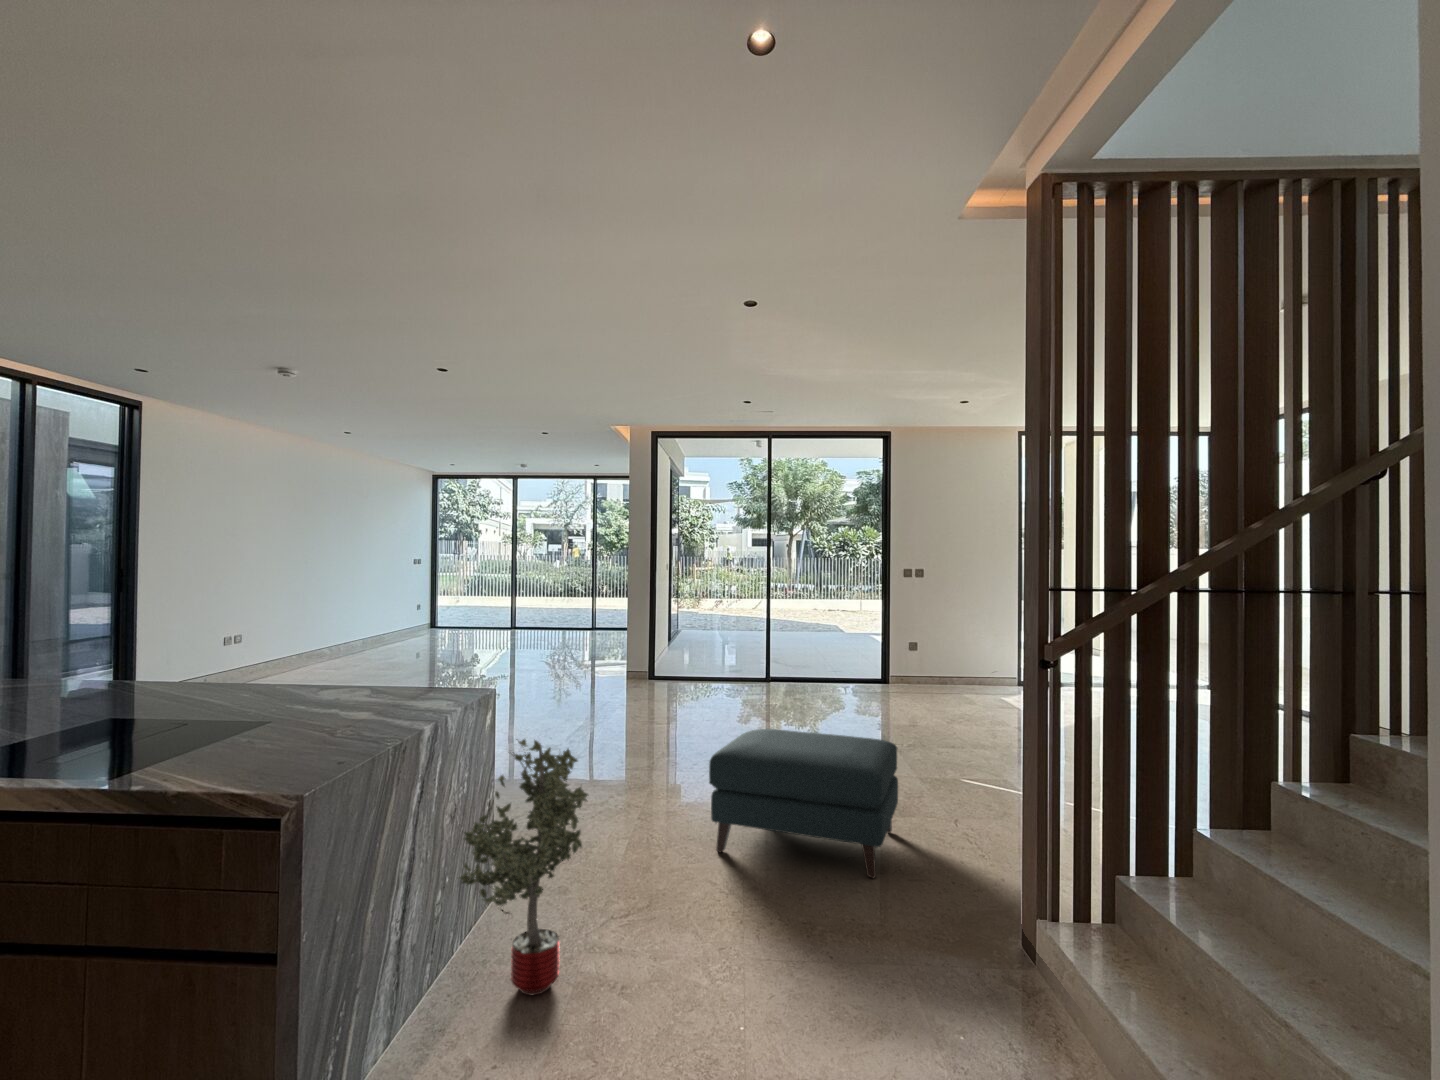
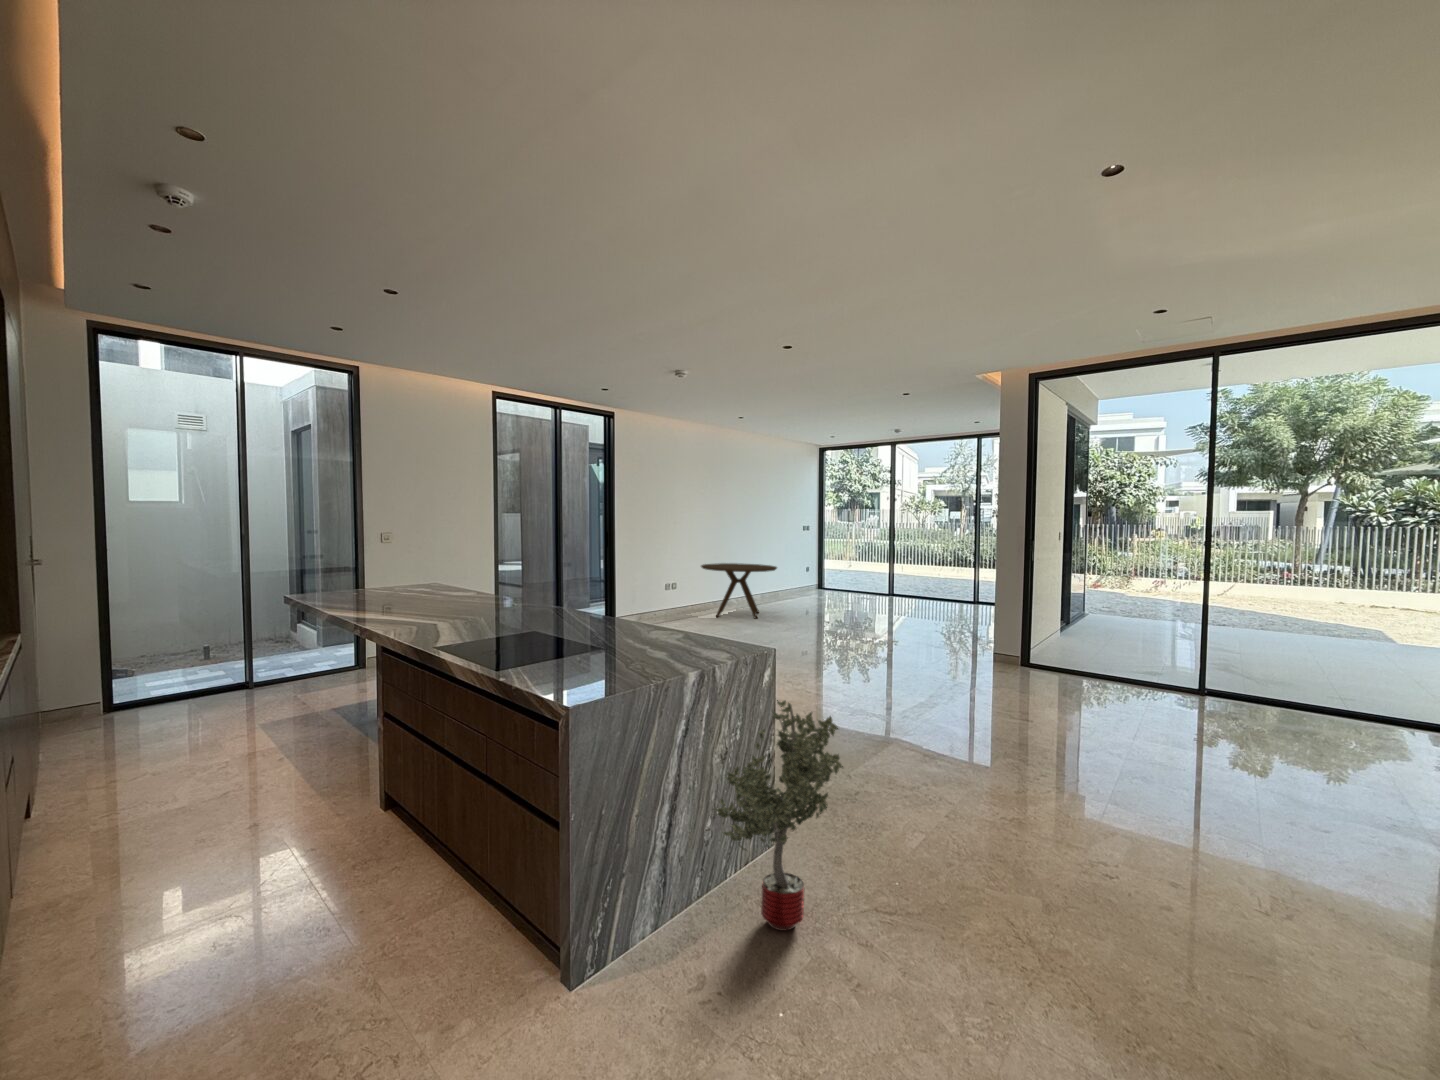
dining table: none [292,604,393,669] -> present [701,563,777,618]
ottoman: present [709,729,898,878] -> none [1003,731,1271,934]

